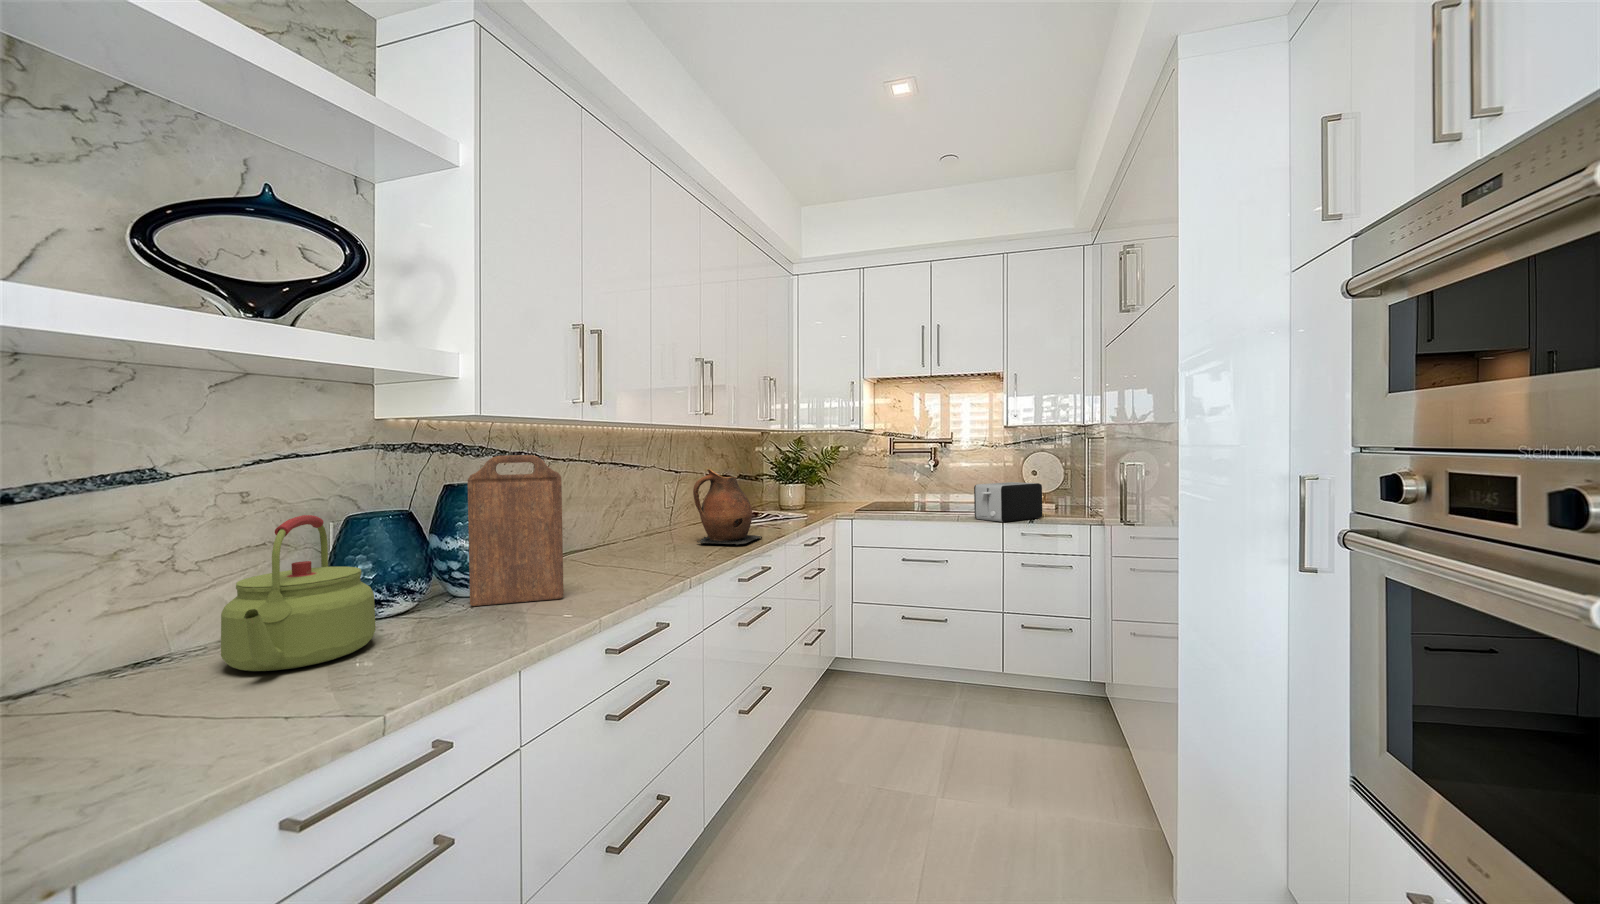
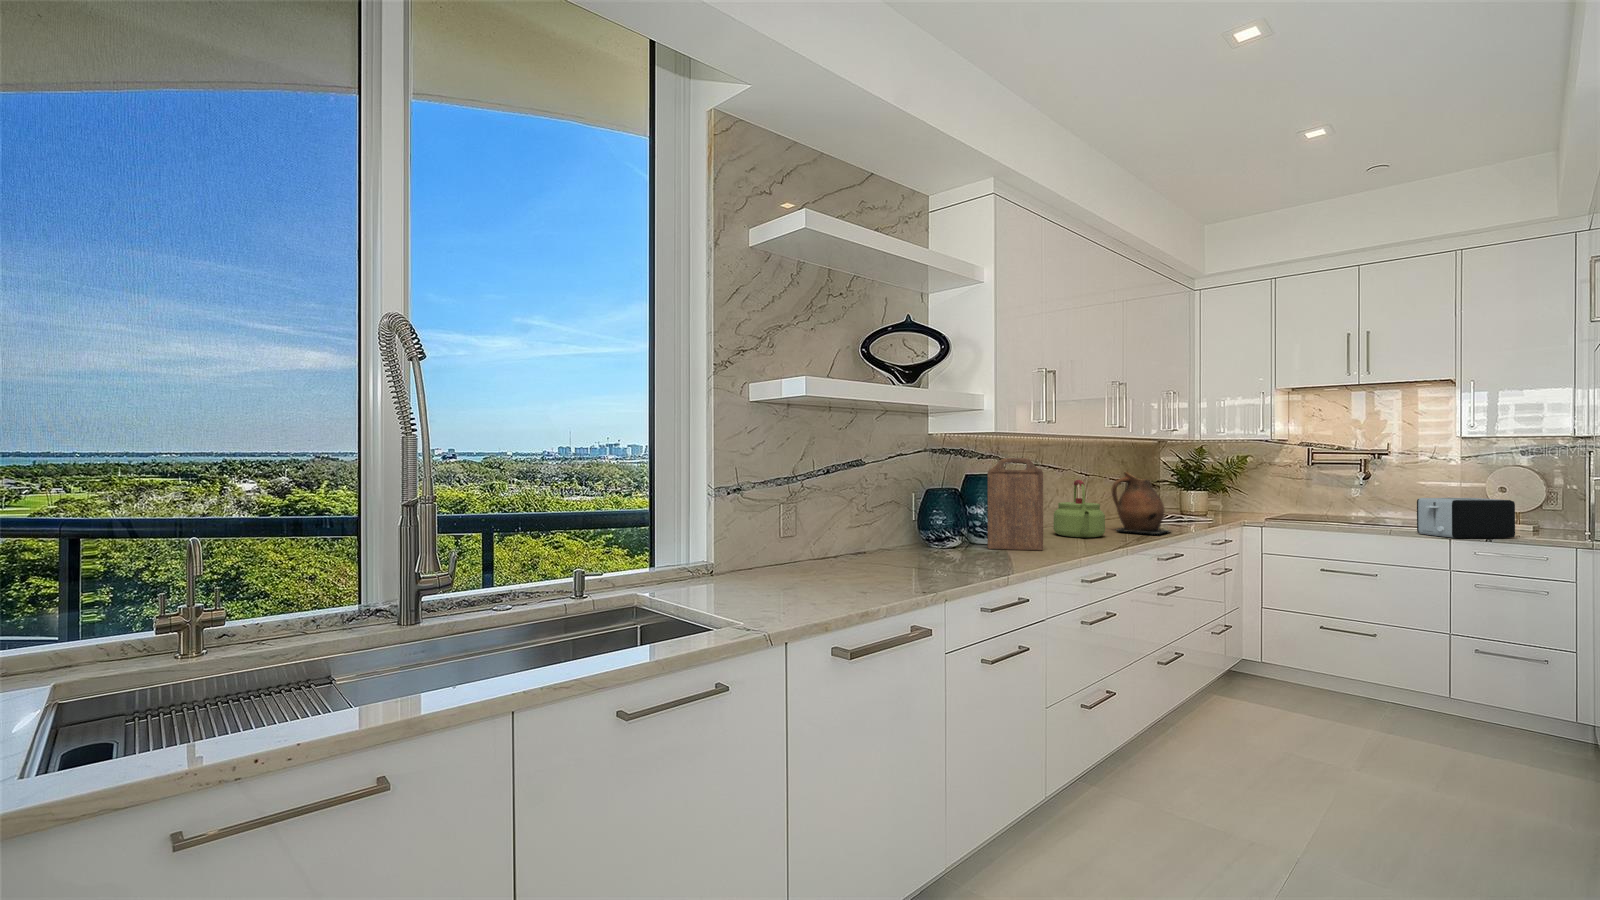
kettle: present [221,515,376,671] -> present [1053,480,1105,538]

